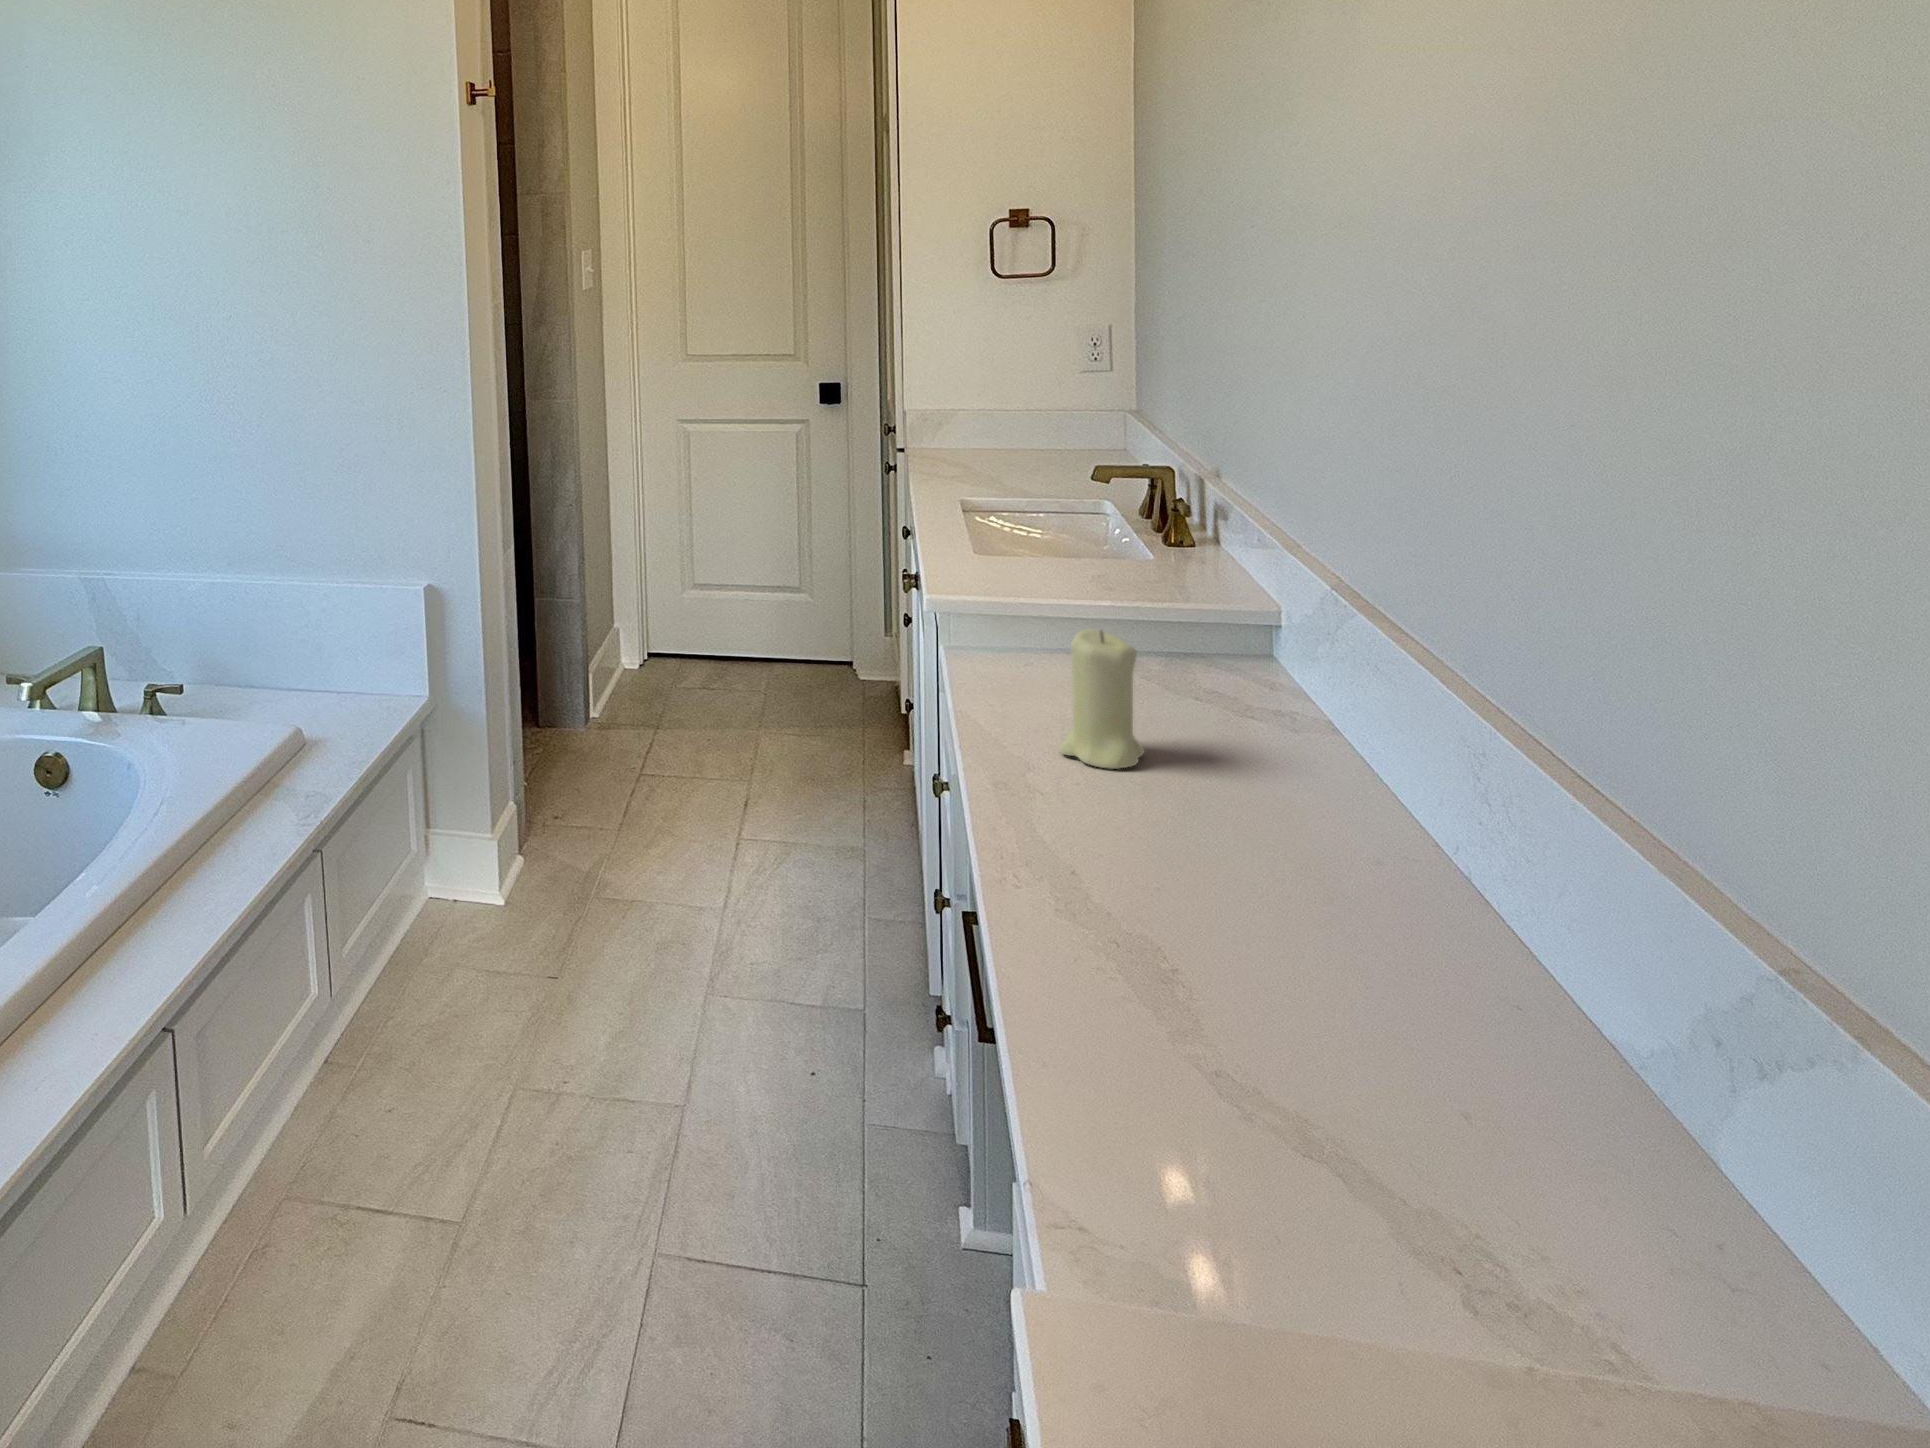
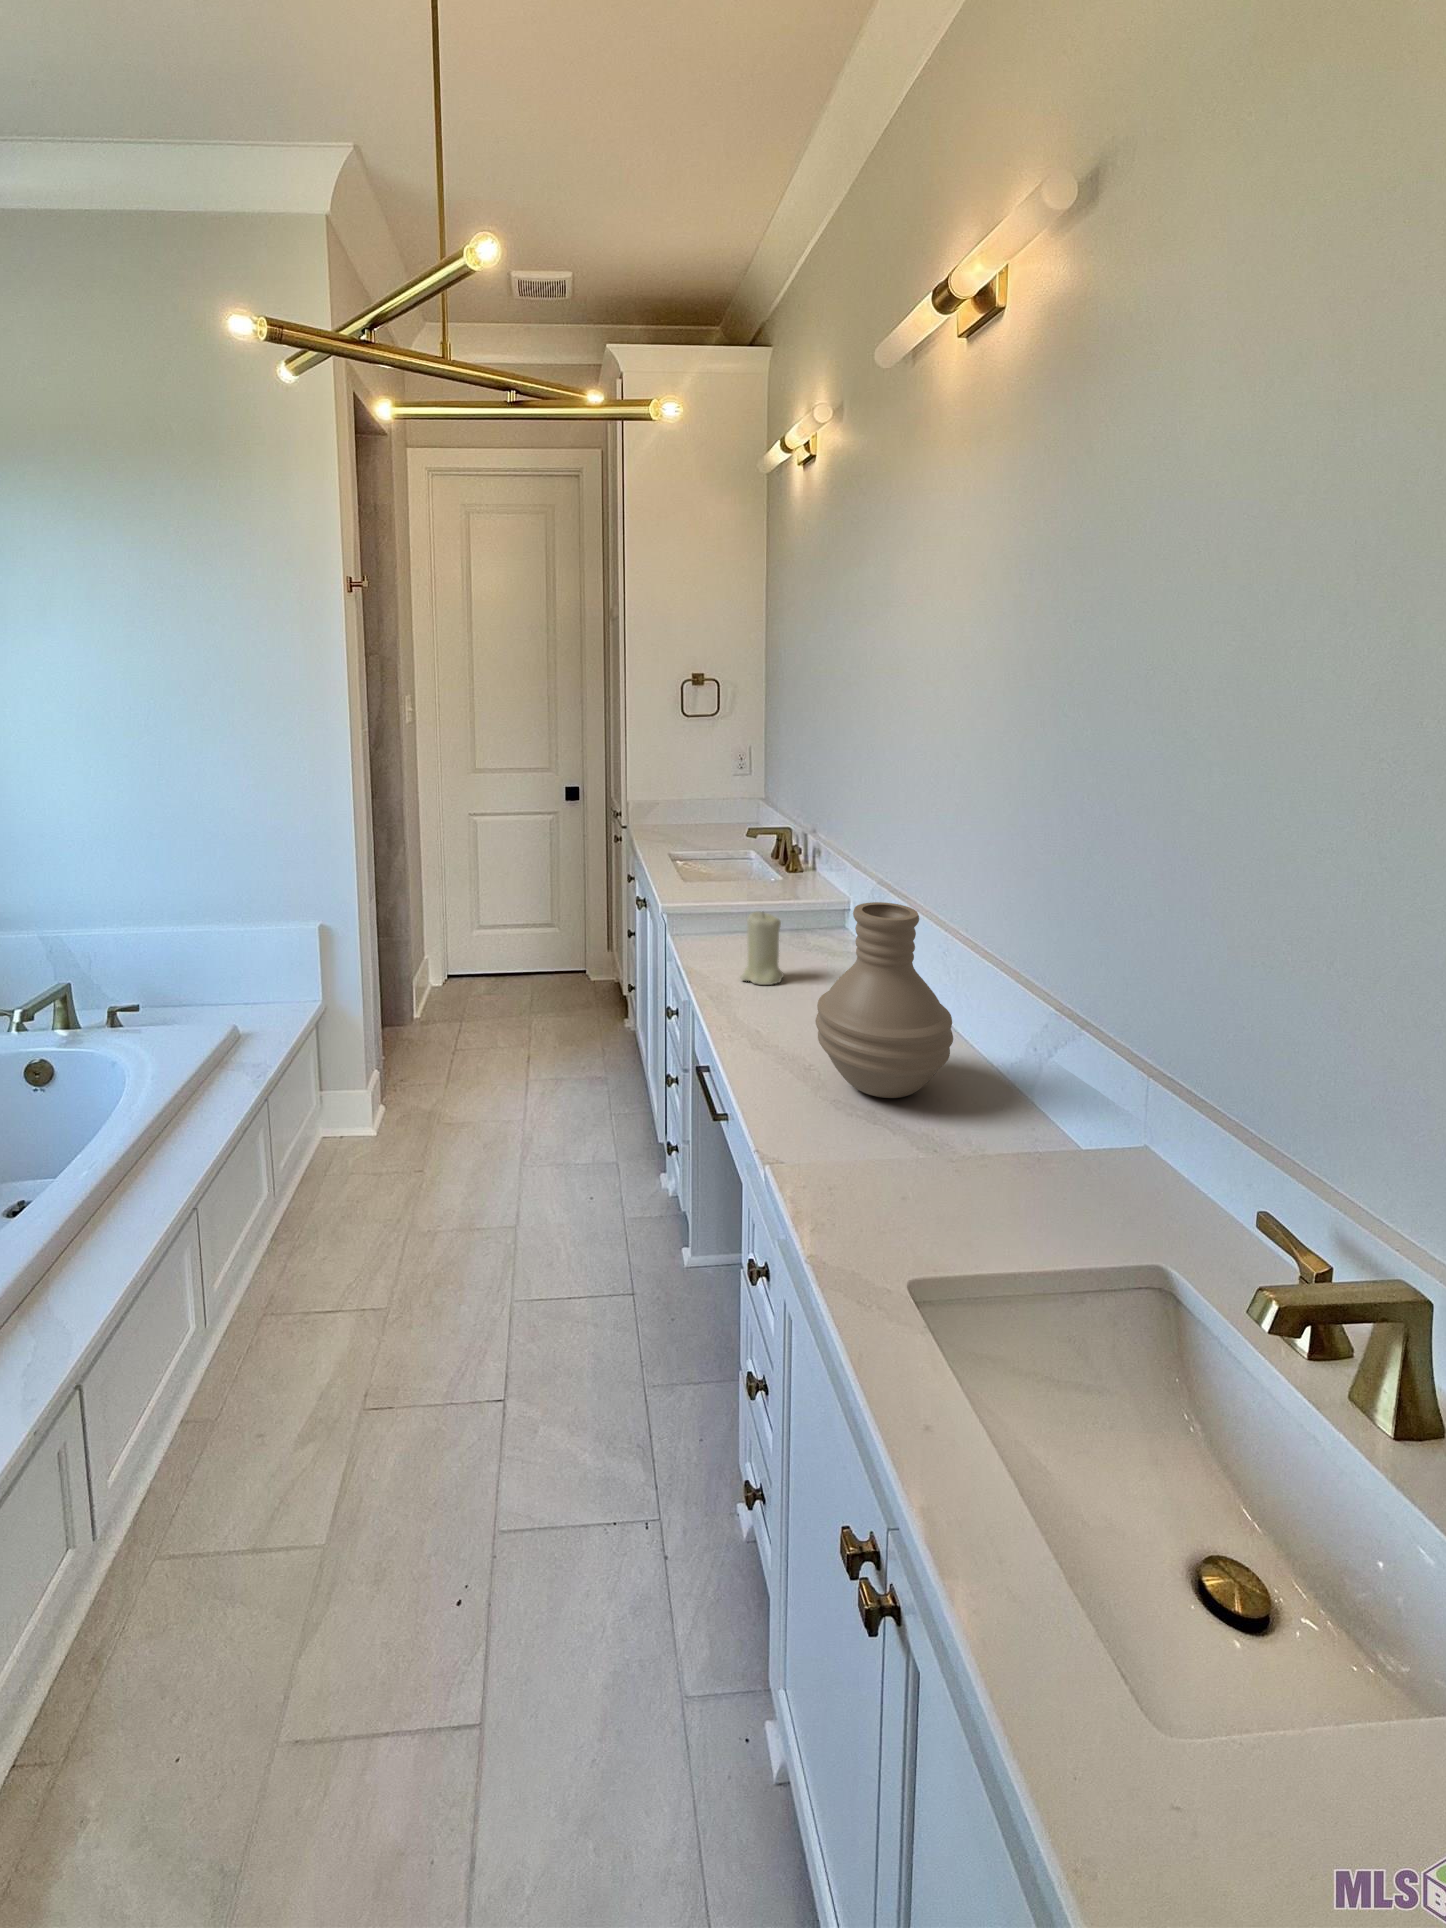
vase: none [1183,659,1506,1093] -> present [815,902,953,1098]

